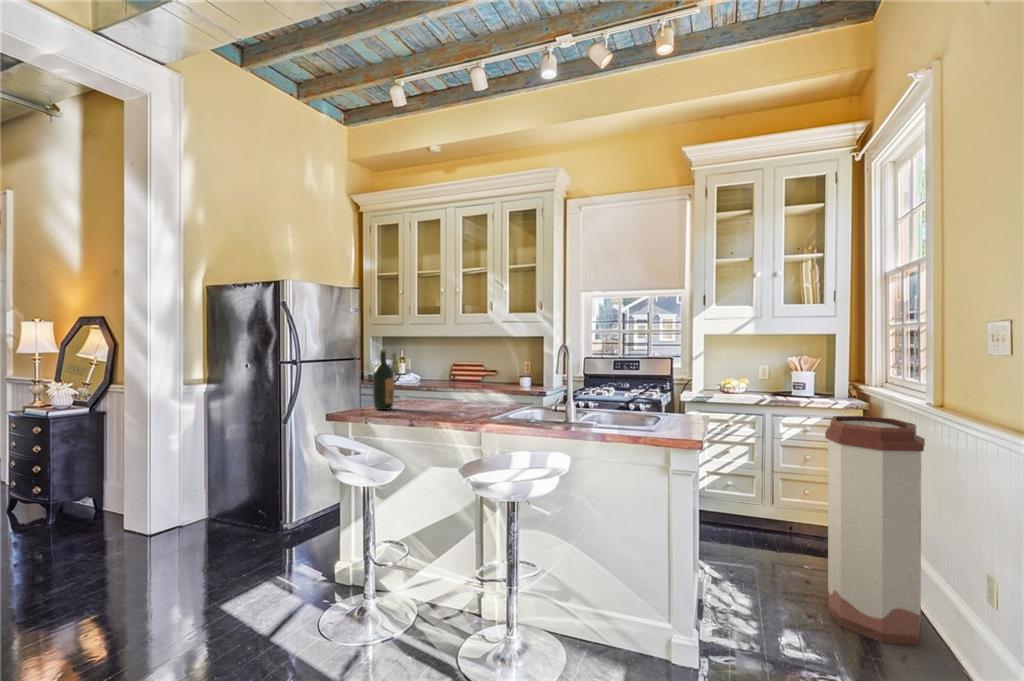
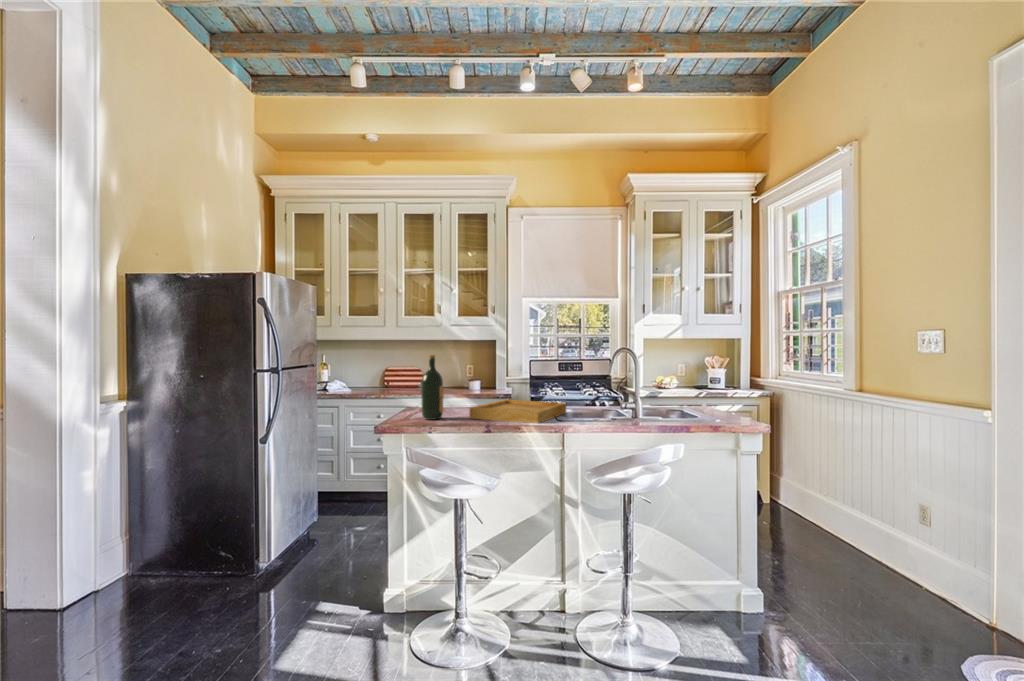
tray: none [413,395,514,420] -> present [470,399,566,423]
trash can: present [825,416,925,646] -> none [785,400,864,566]

